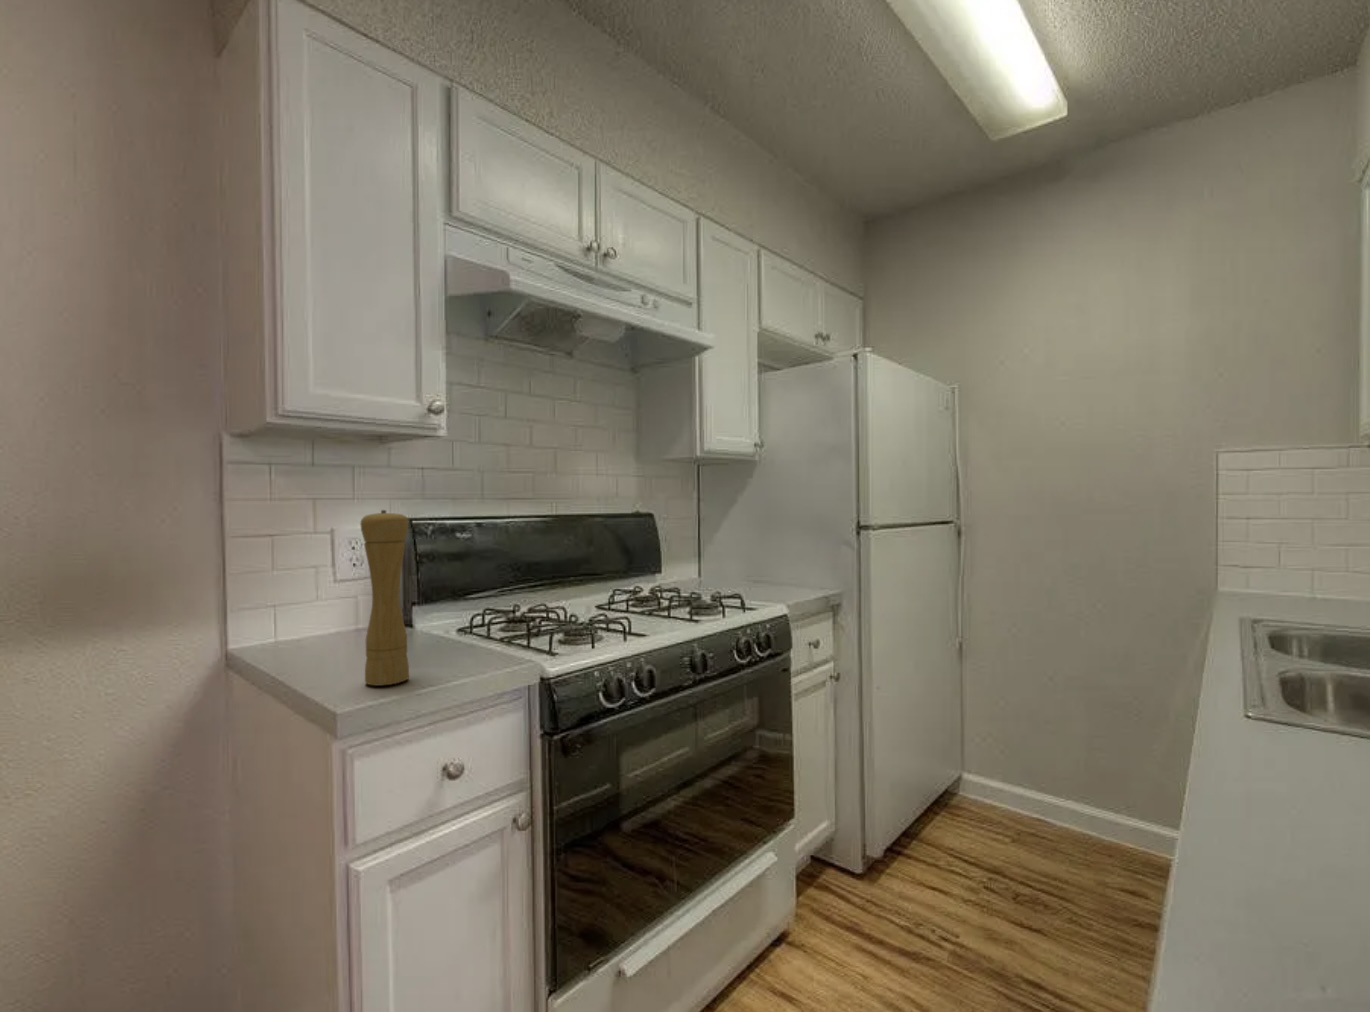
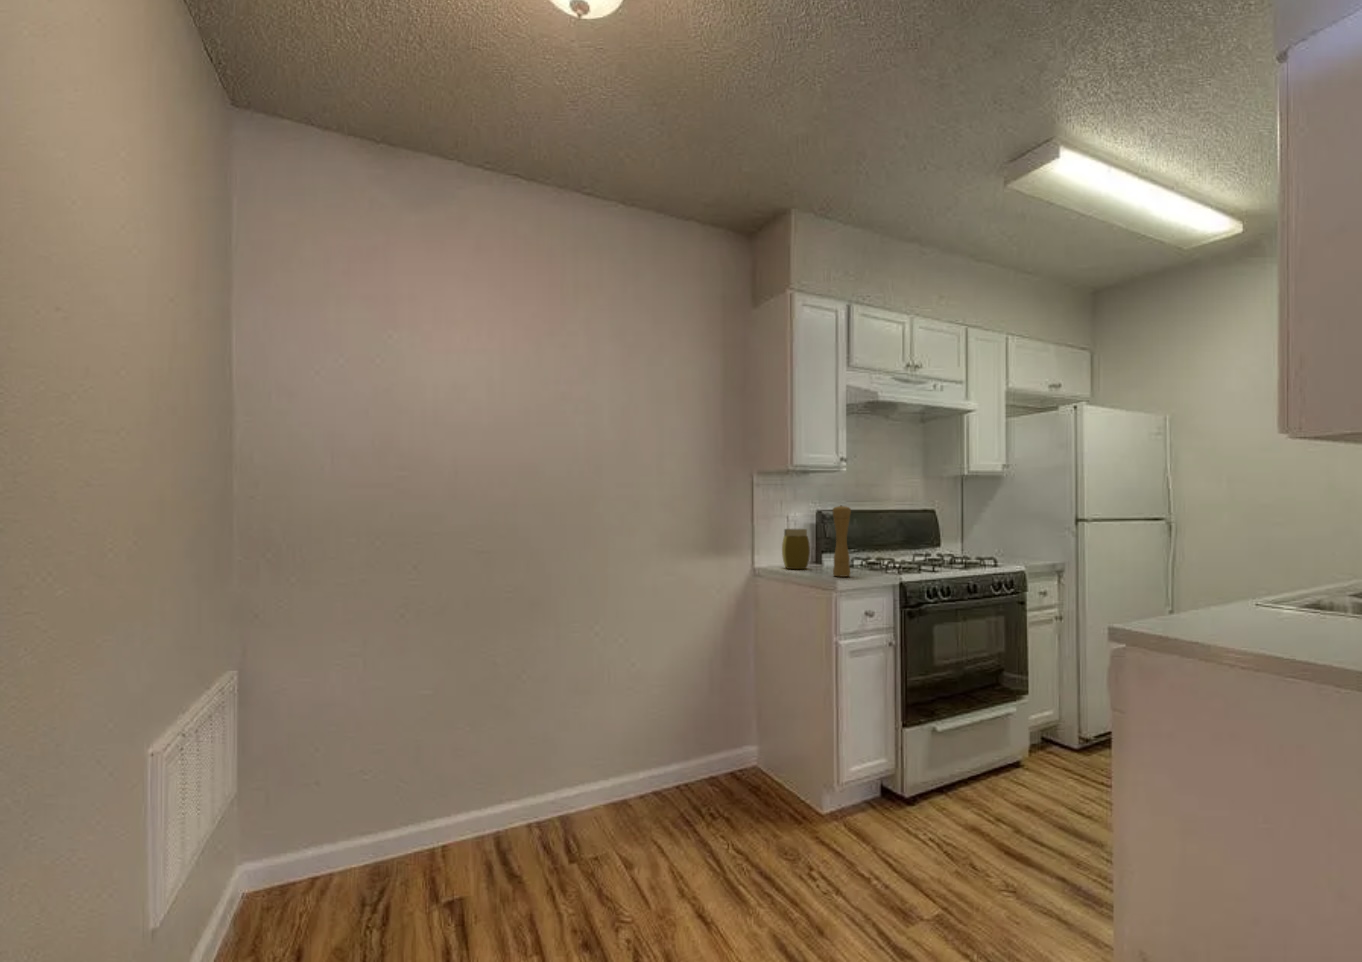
jar: none [292,563,358,657] -> present [782,529,810,569]

